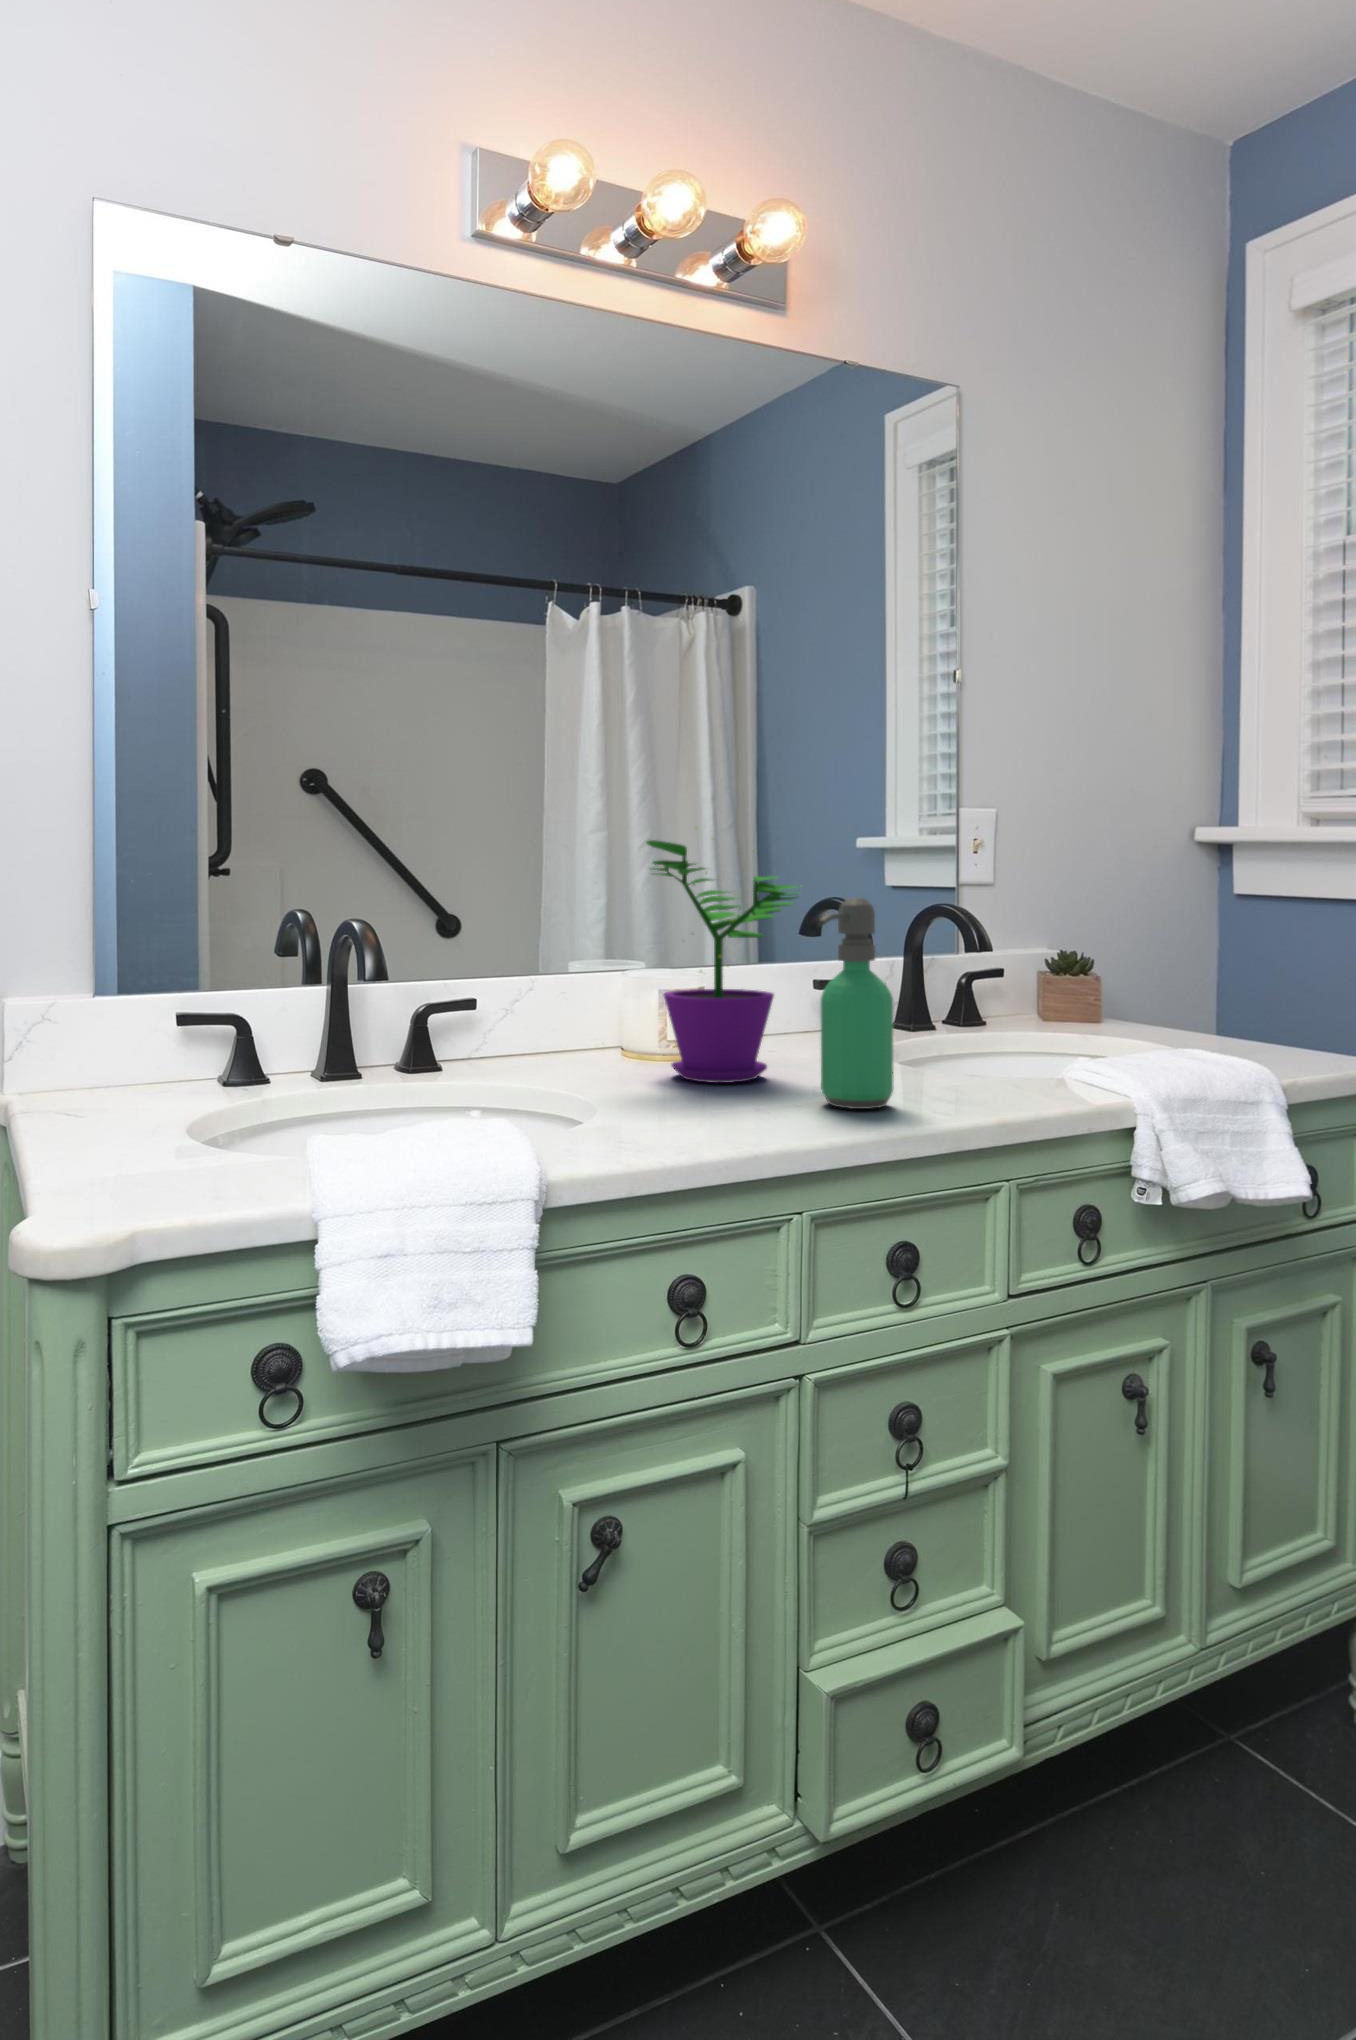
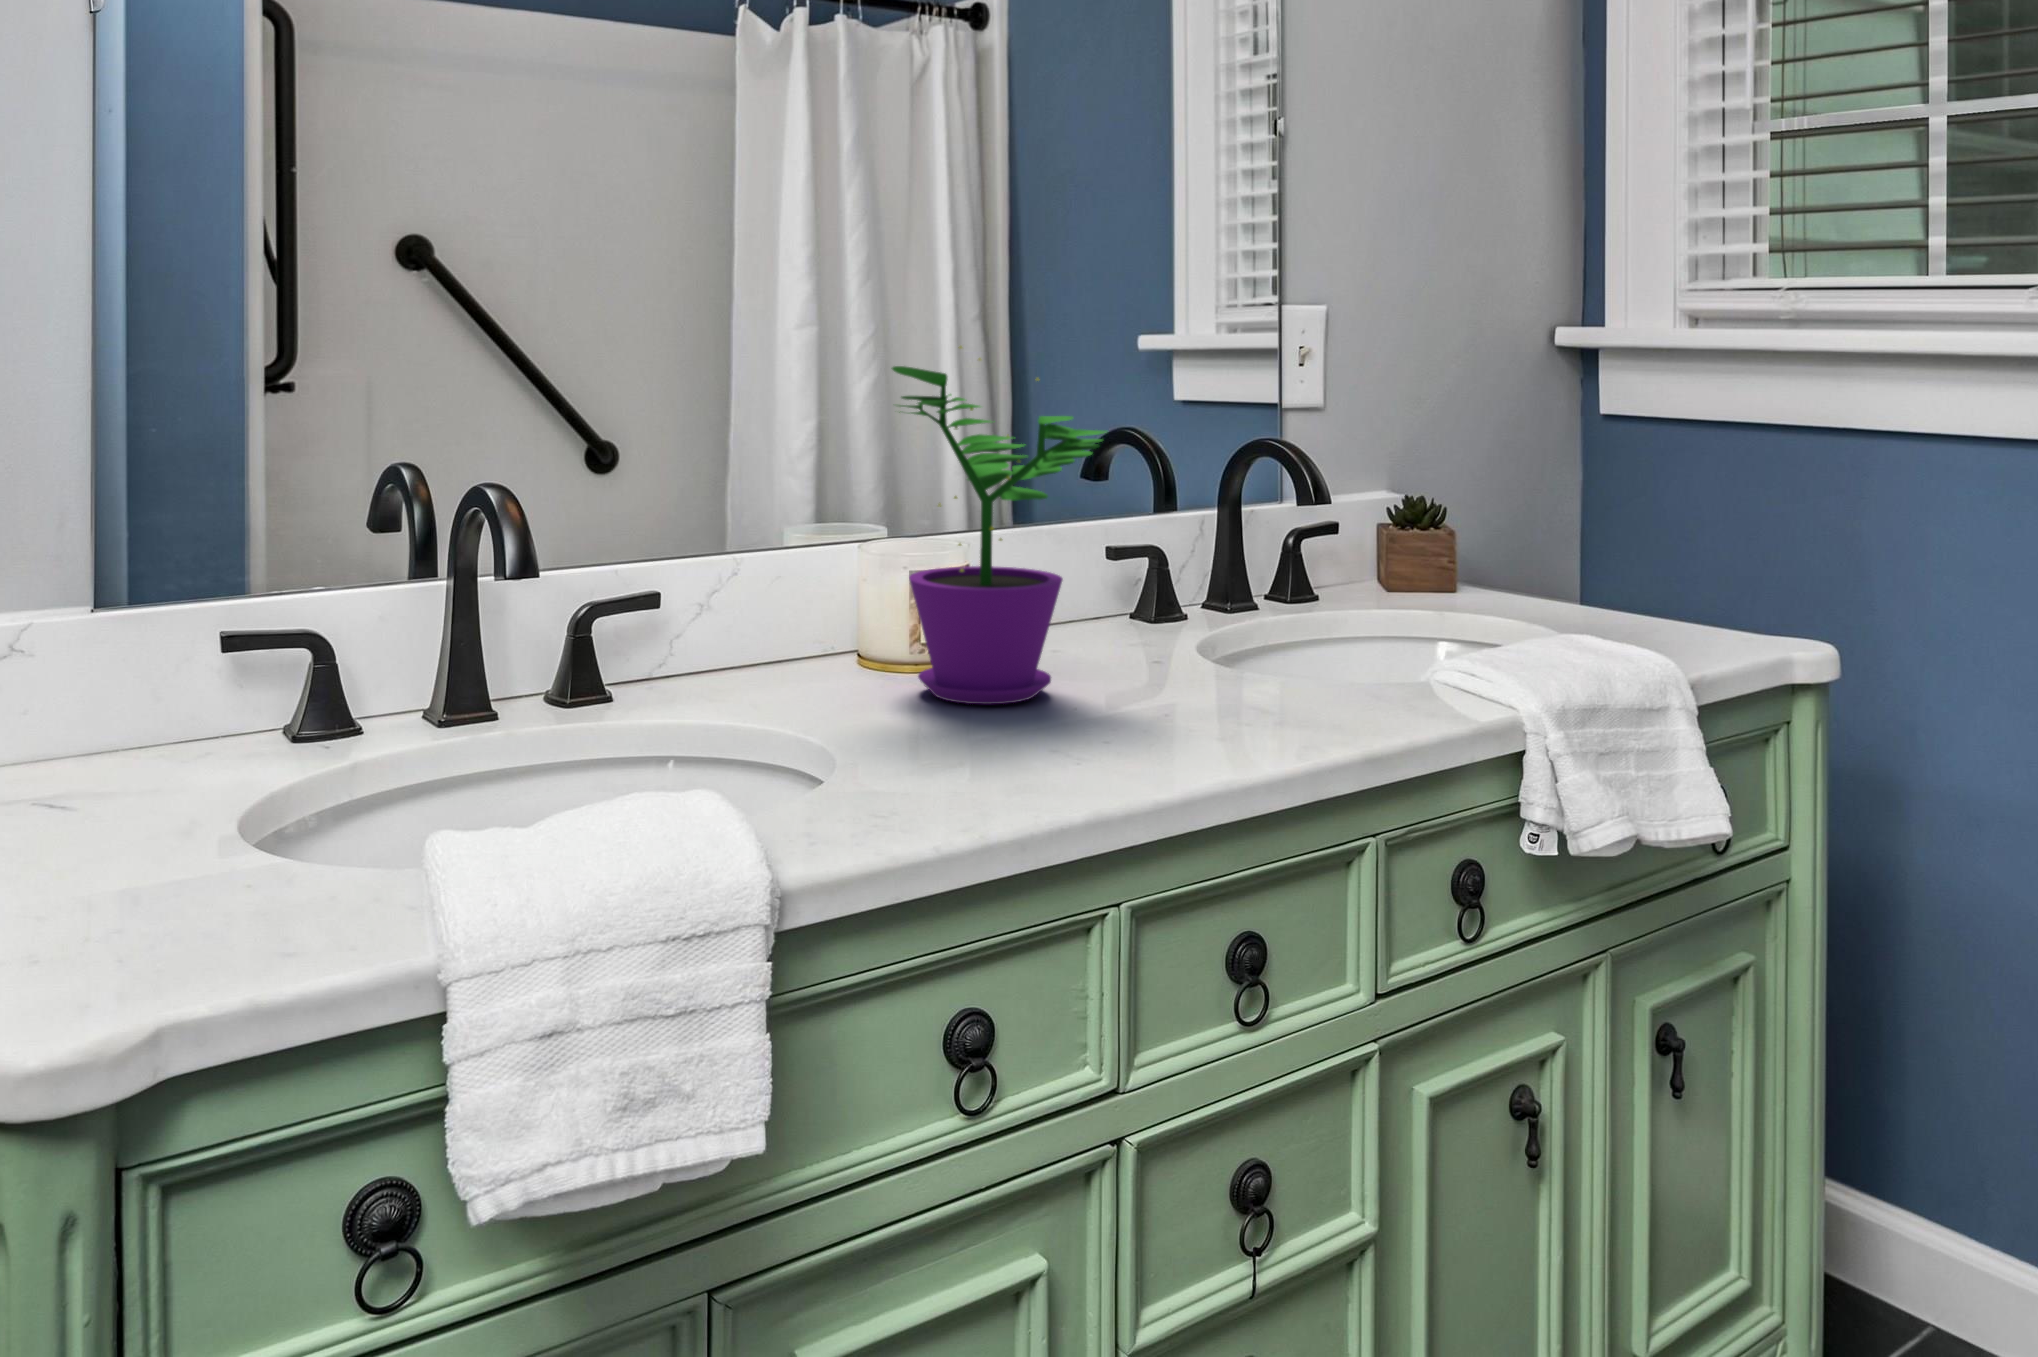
soap dispenser: present [819,898,894,1109] -> none [1136,458,1236,751]

